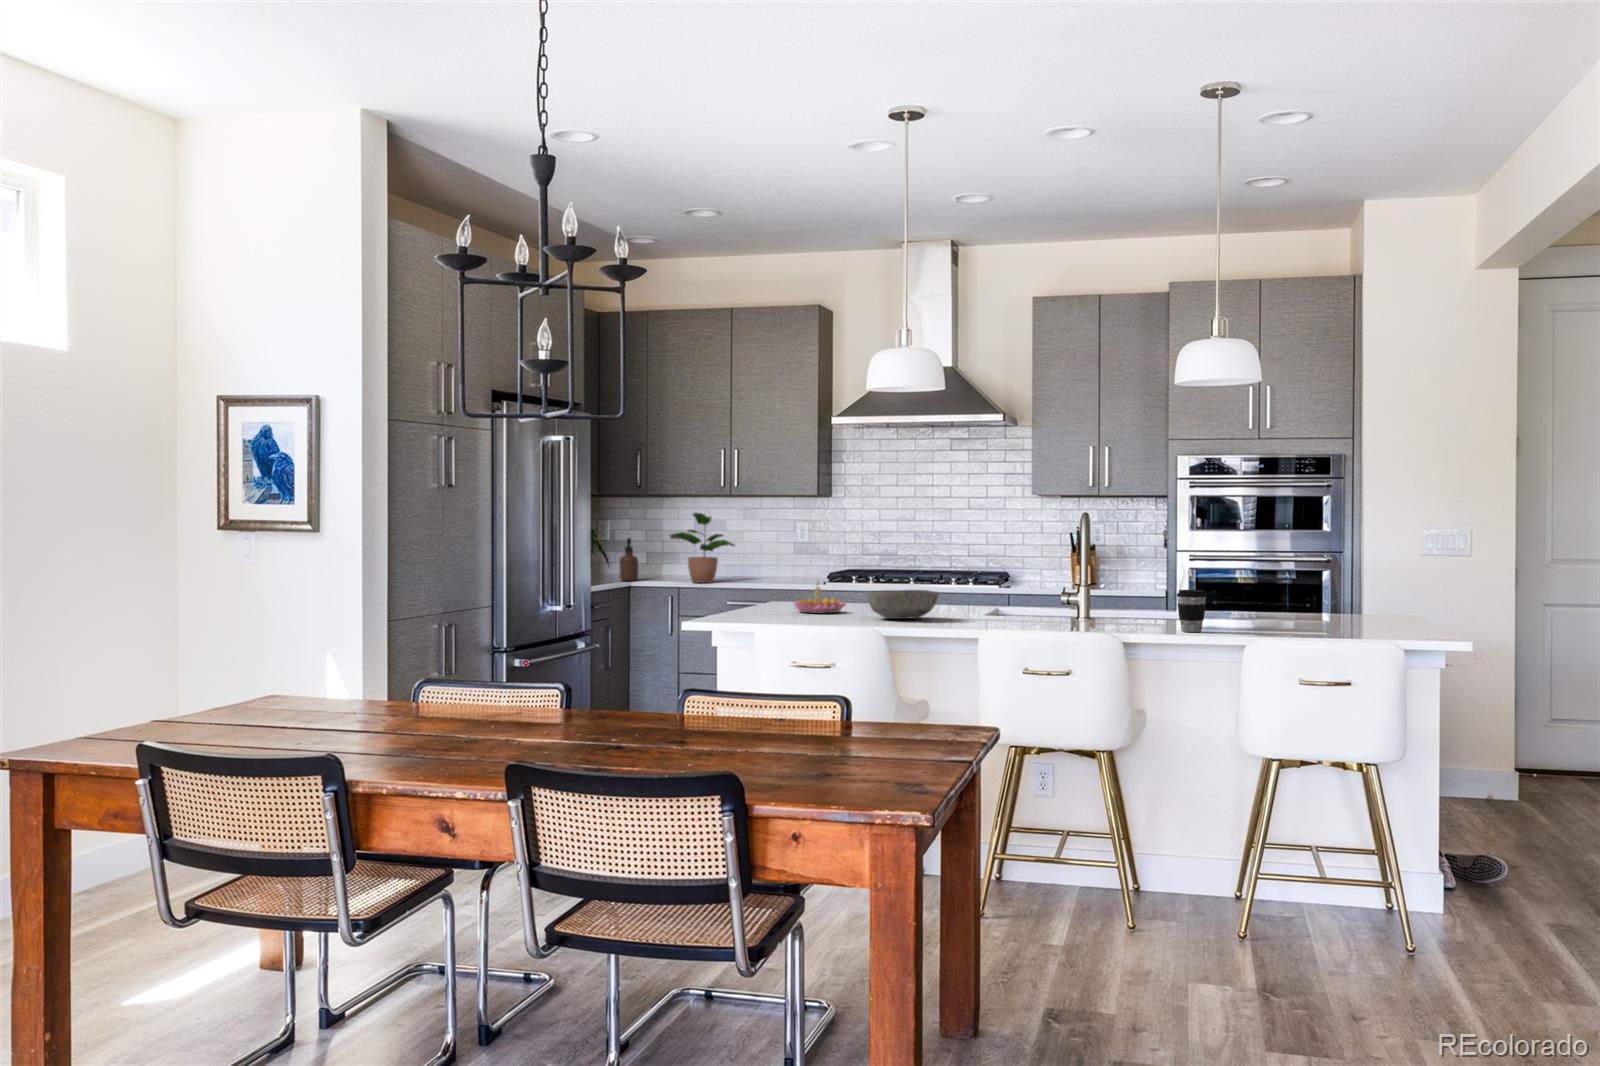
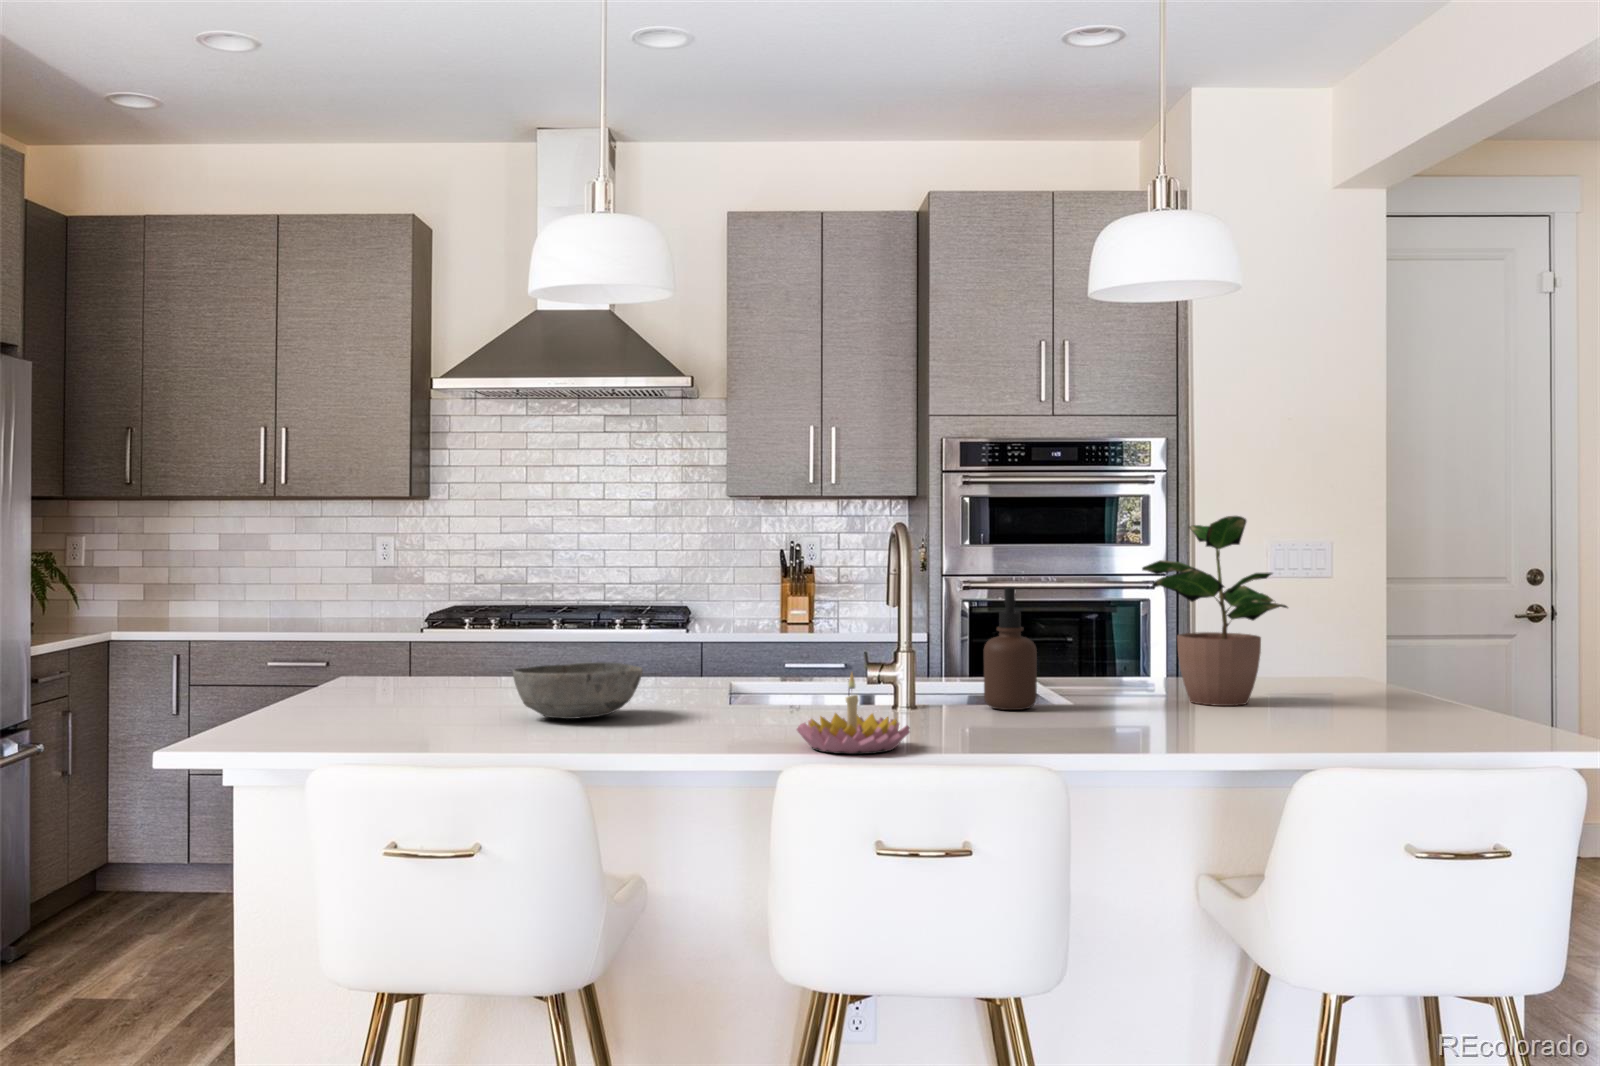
potted plant: present [670,513,735,583] -> present [1142,516,1288,706]
soap dispenser: present [619,538,638,581] -> present [984,587,1037,710]
candle holder: present [794,579,846,614] -> present [797,673,910,754]
coffee cup: present [1177,590,1207,632] -> none [1061,658,1112,732]

